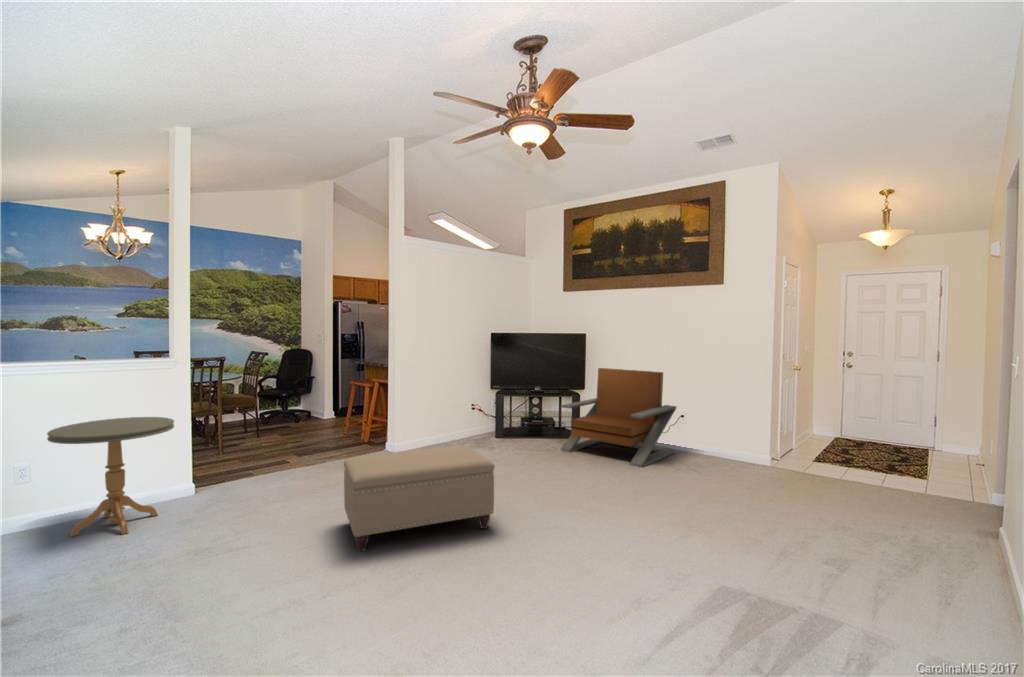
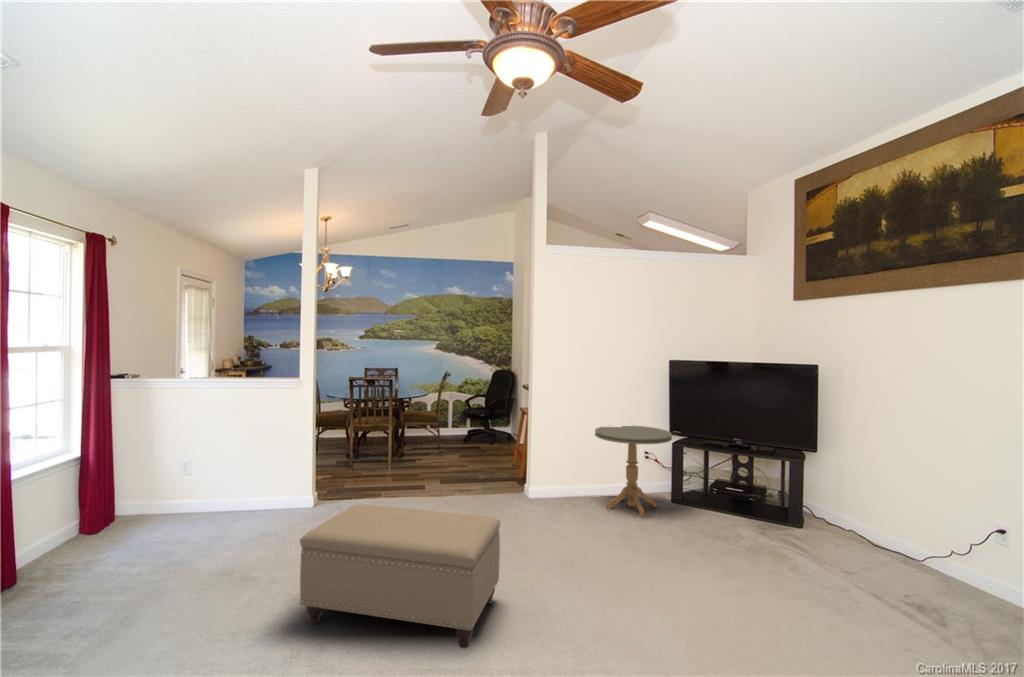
lounge chair: present [561,368,676,467] -> none [743,423,984,620]
side table: present [47,417,174,536] -> present [595,426,672,517]

